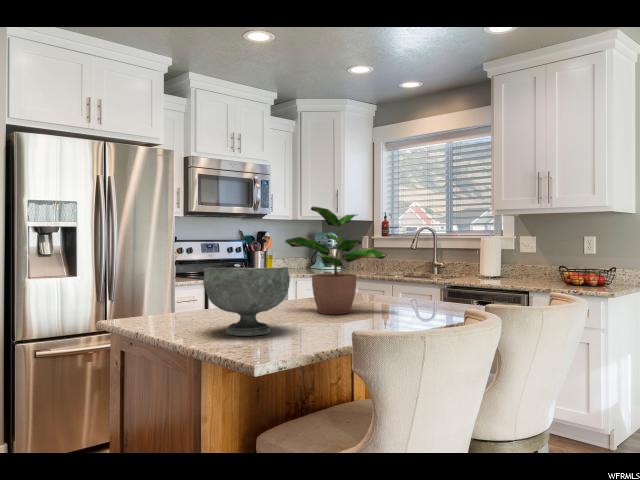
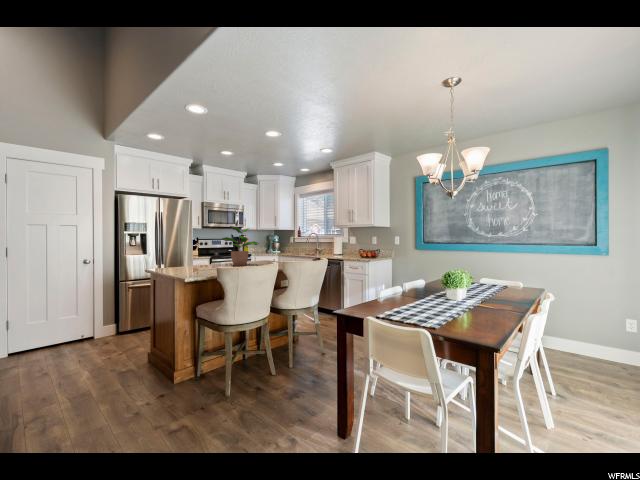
decorative bowl: present [203,267,290,336] -> none [180,247,212,271]

